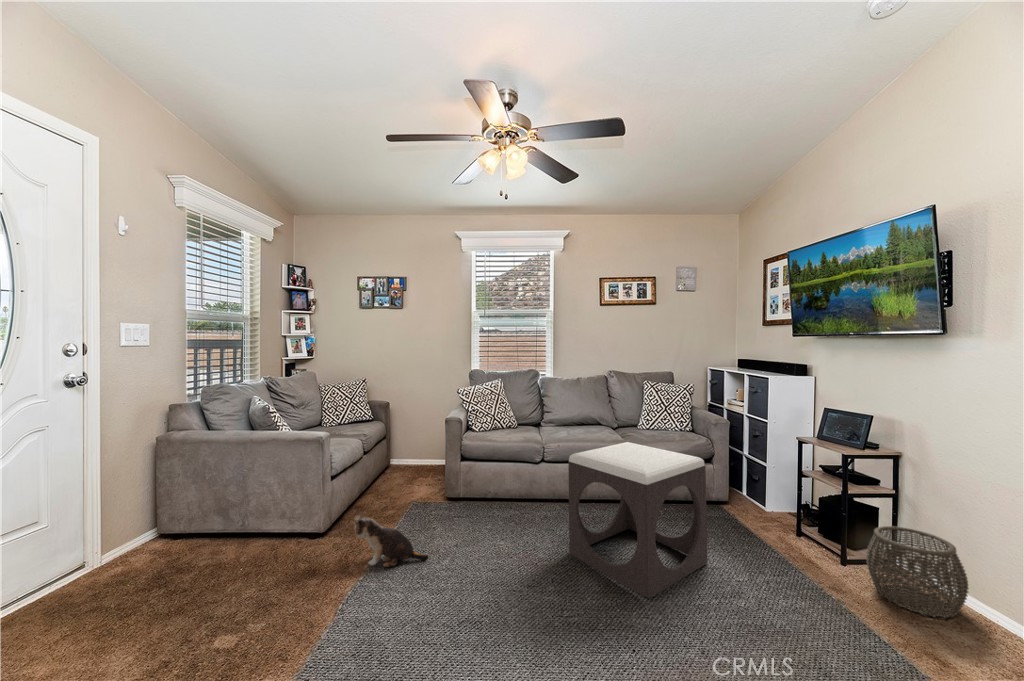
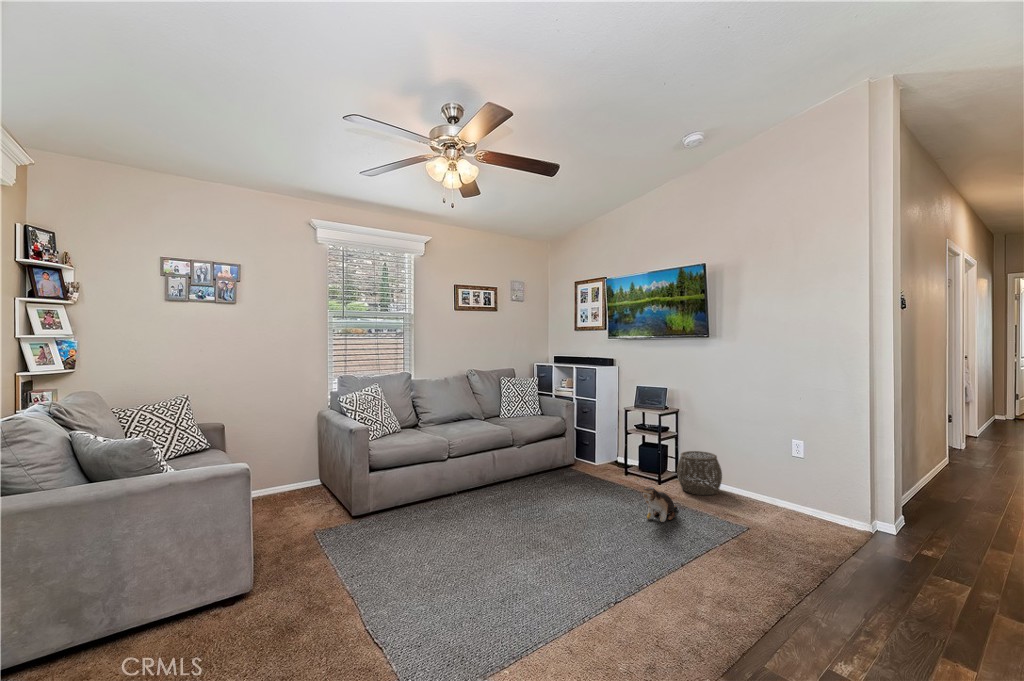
footstool: present [568,442,708,598] -> none [517,426,604,532]
plush toy: present [351,515,429,567] -> present [639,486,677,522]

